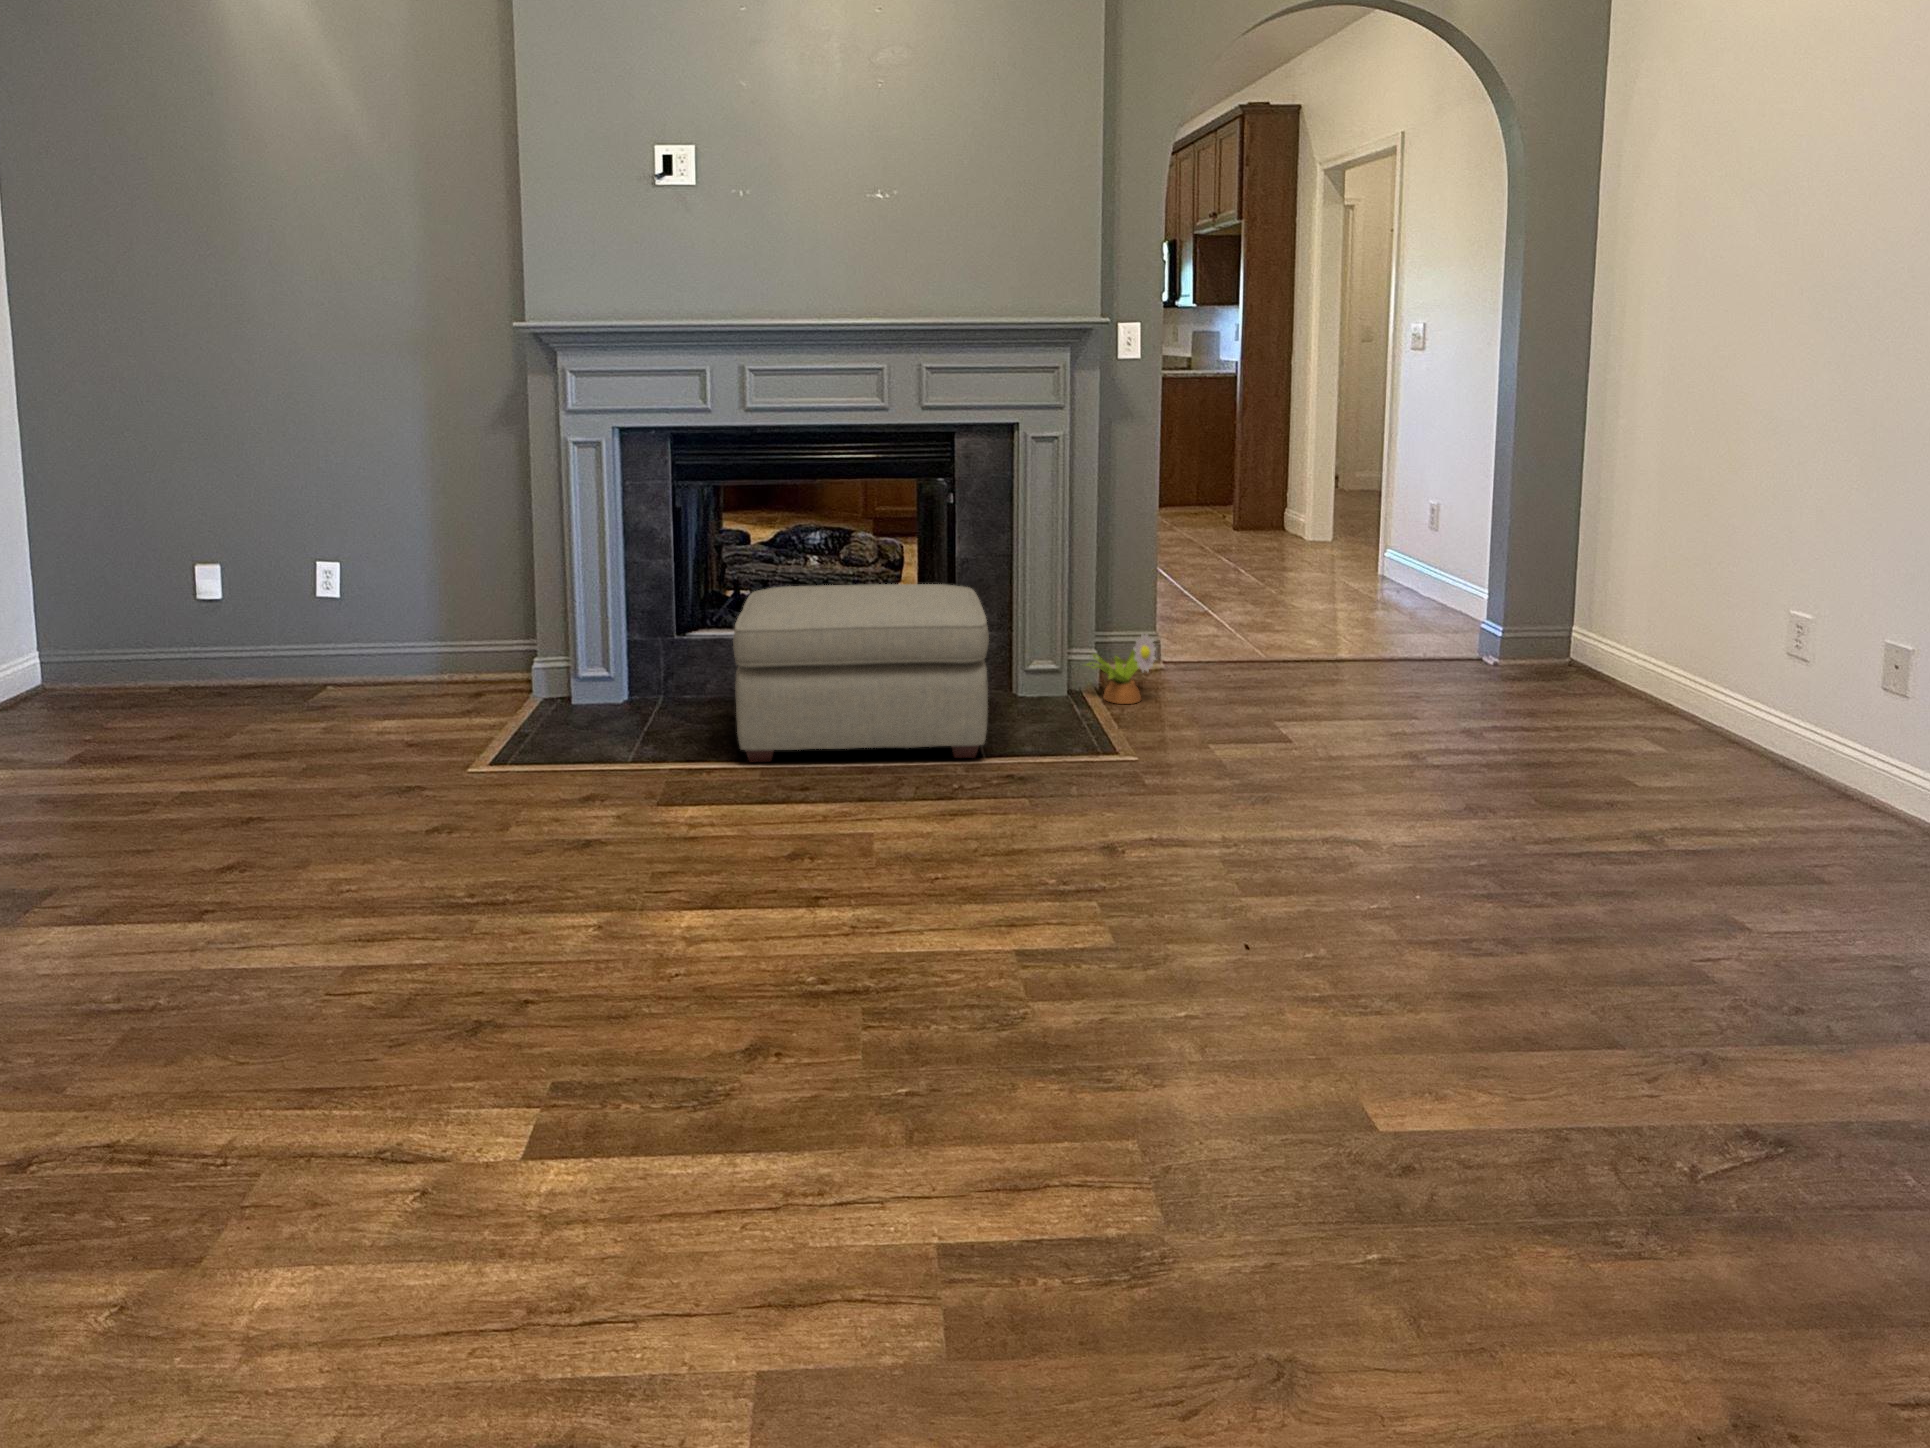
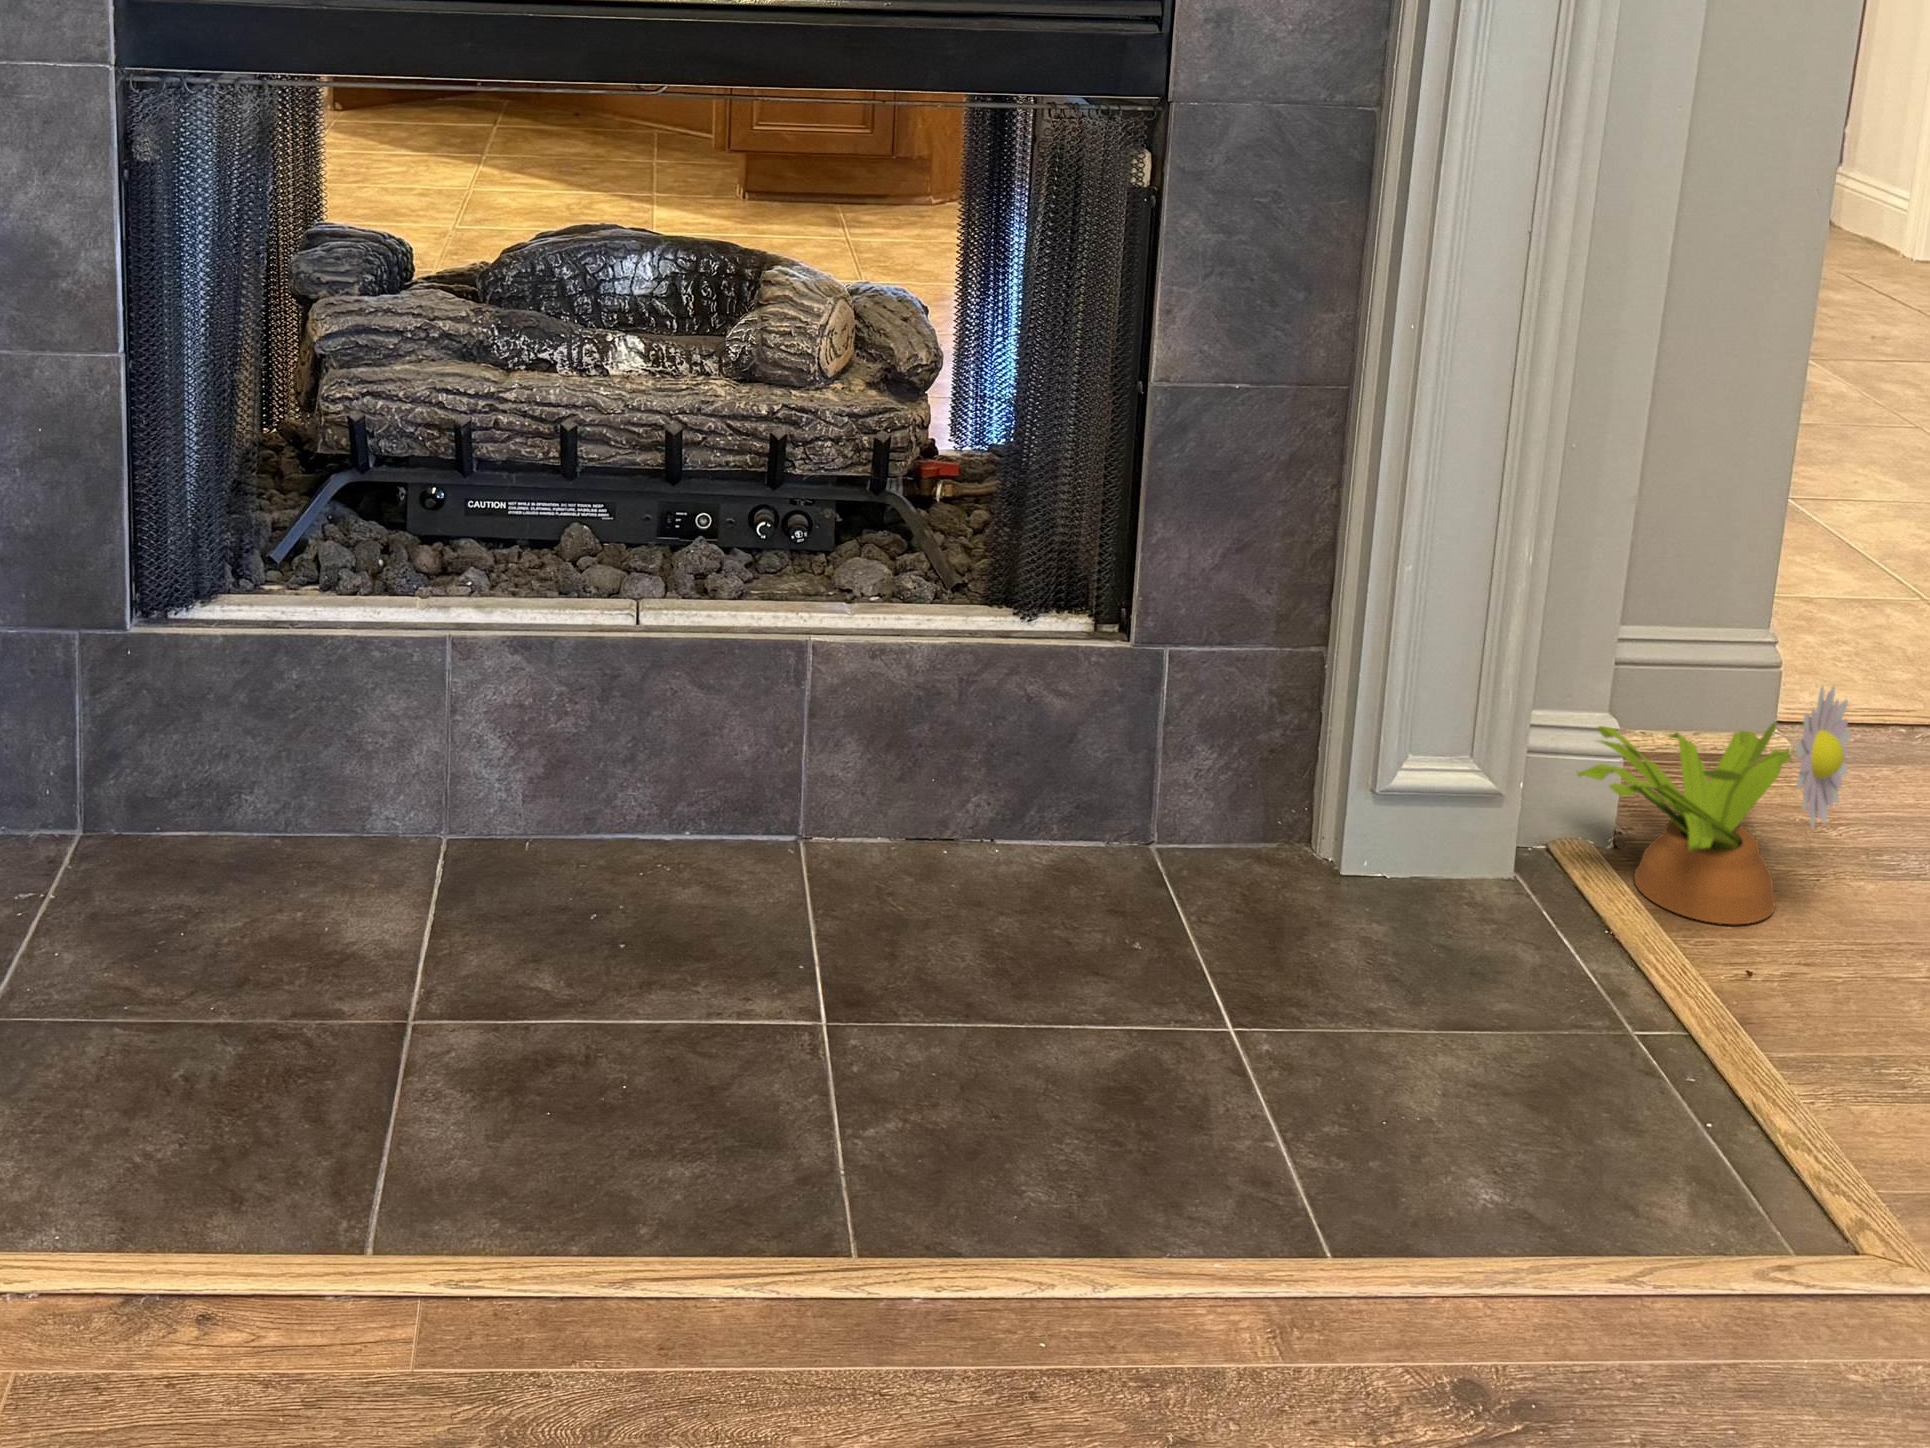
ottoman: present [733,584,989,762] -> none [339,491,1392,1241]

